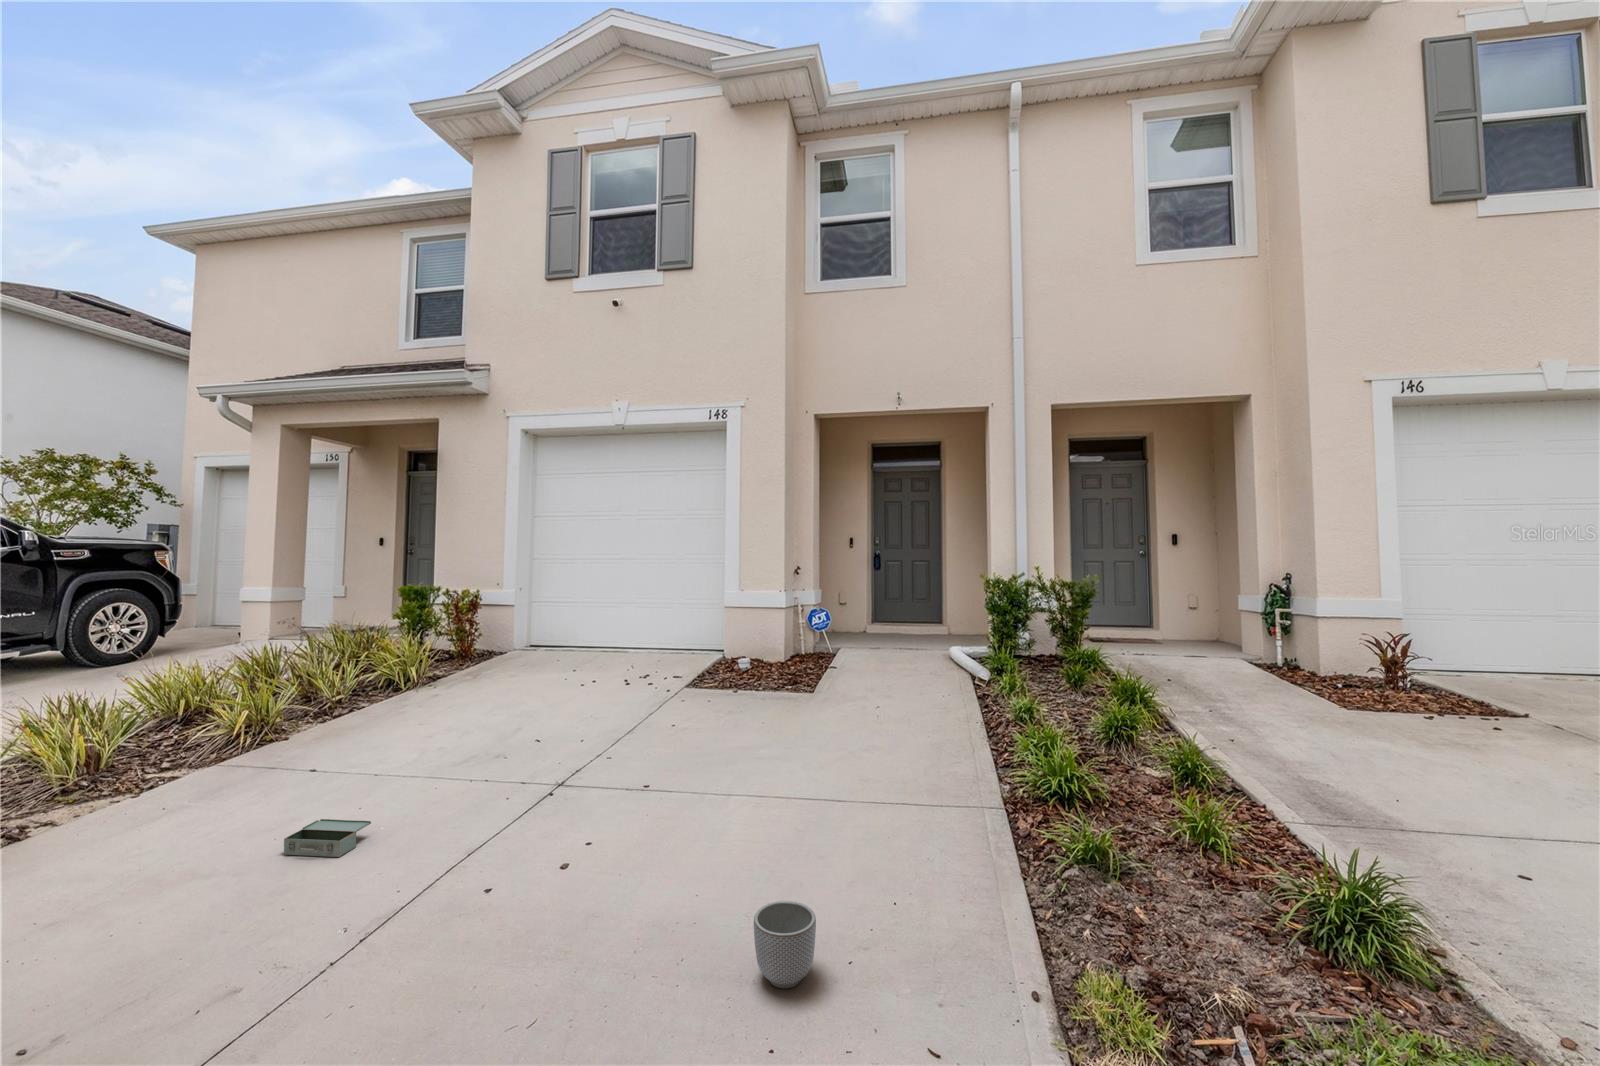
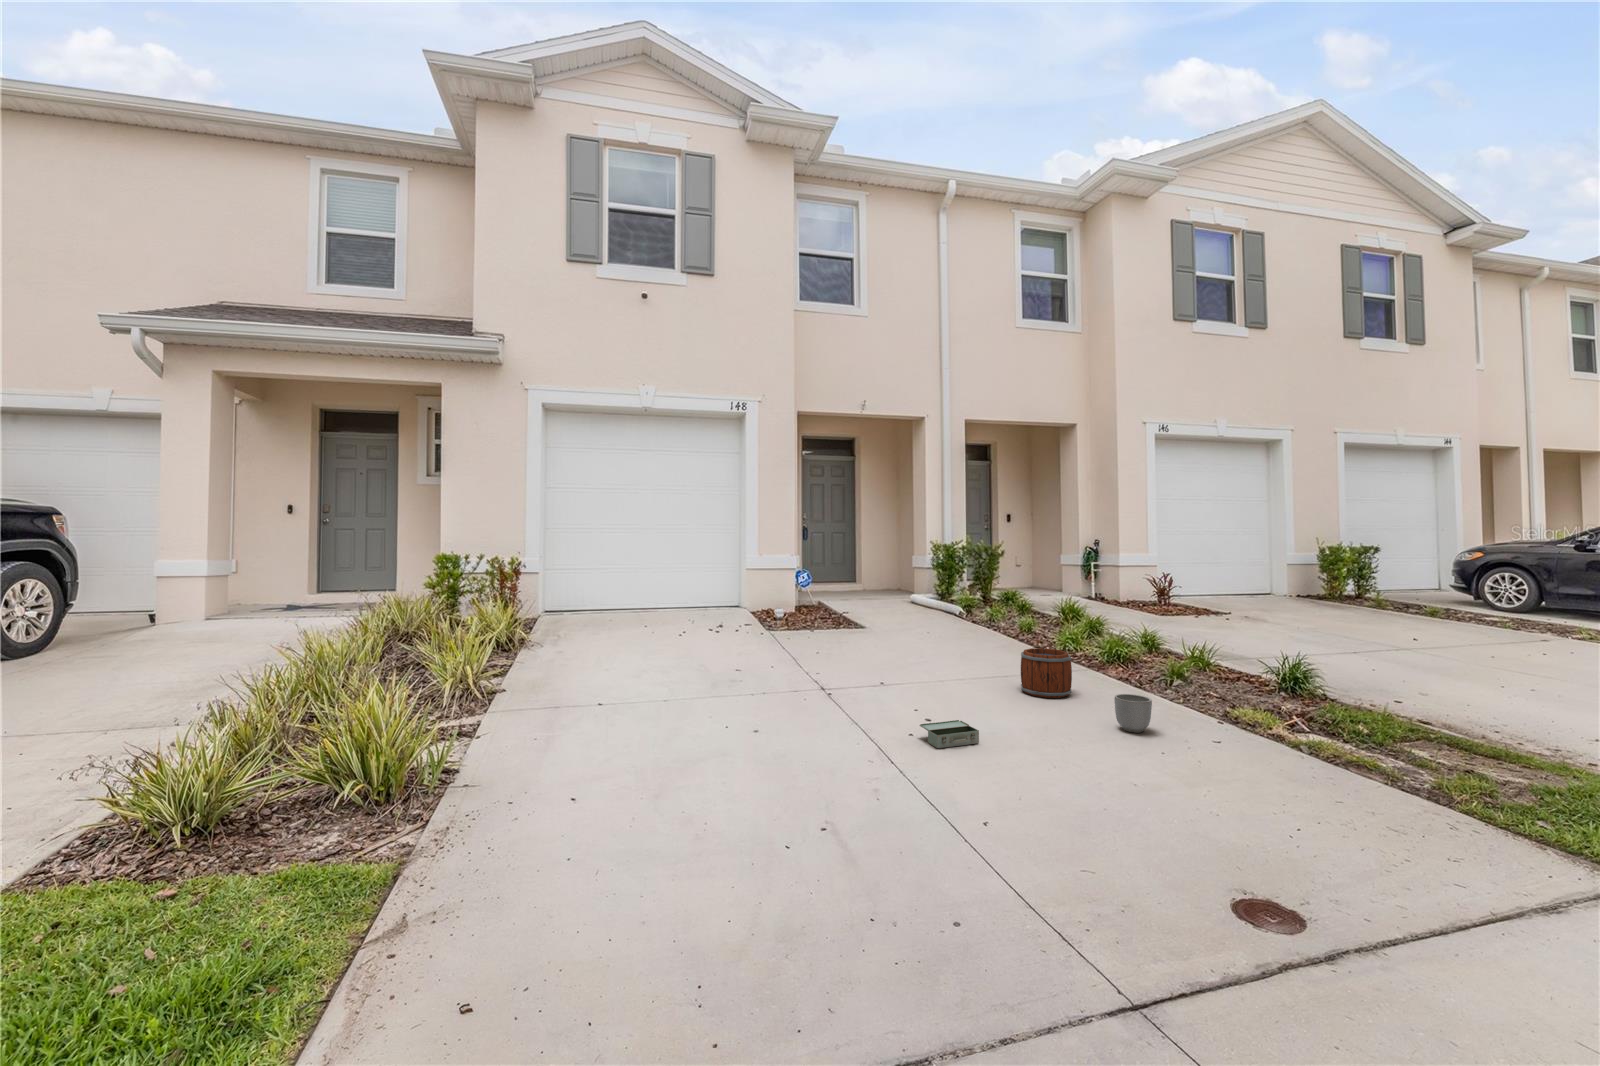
bucket: none [785,772,862,867] -> present [1021,648,1072,698]
toolbox: present [284,819,371,857] -> present [920,720,979,748]

